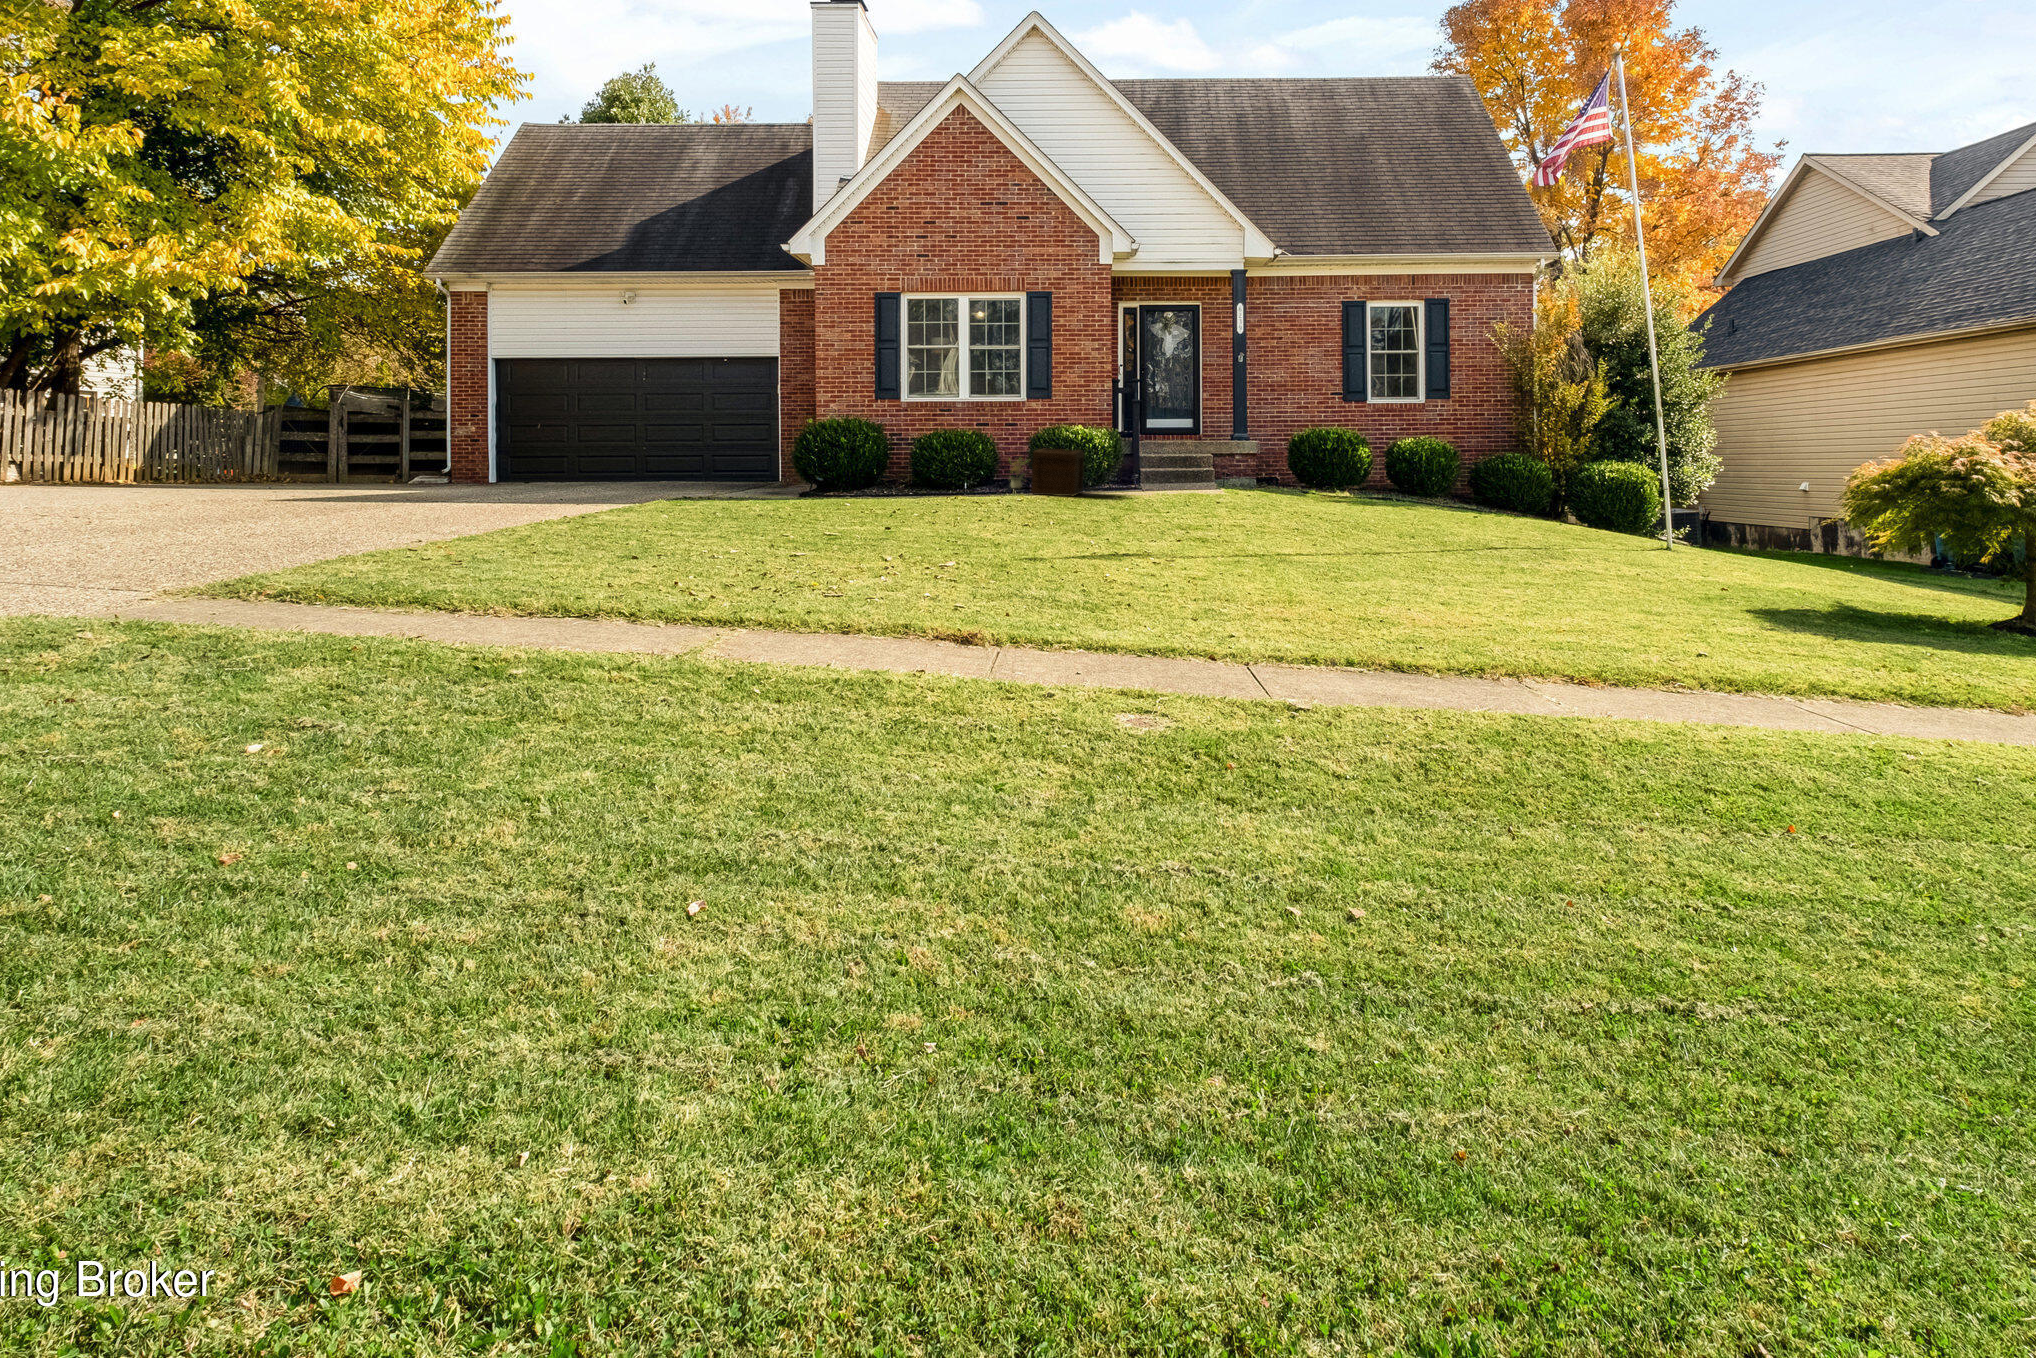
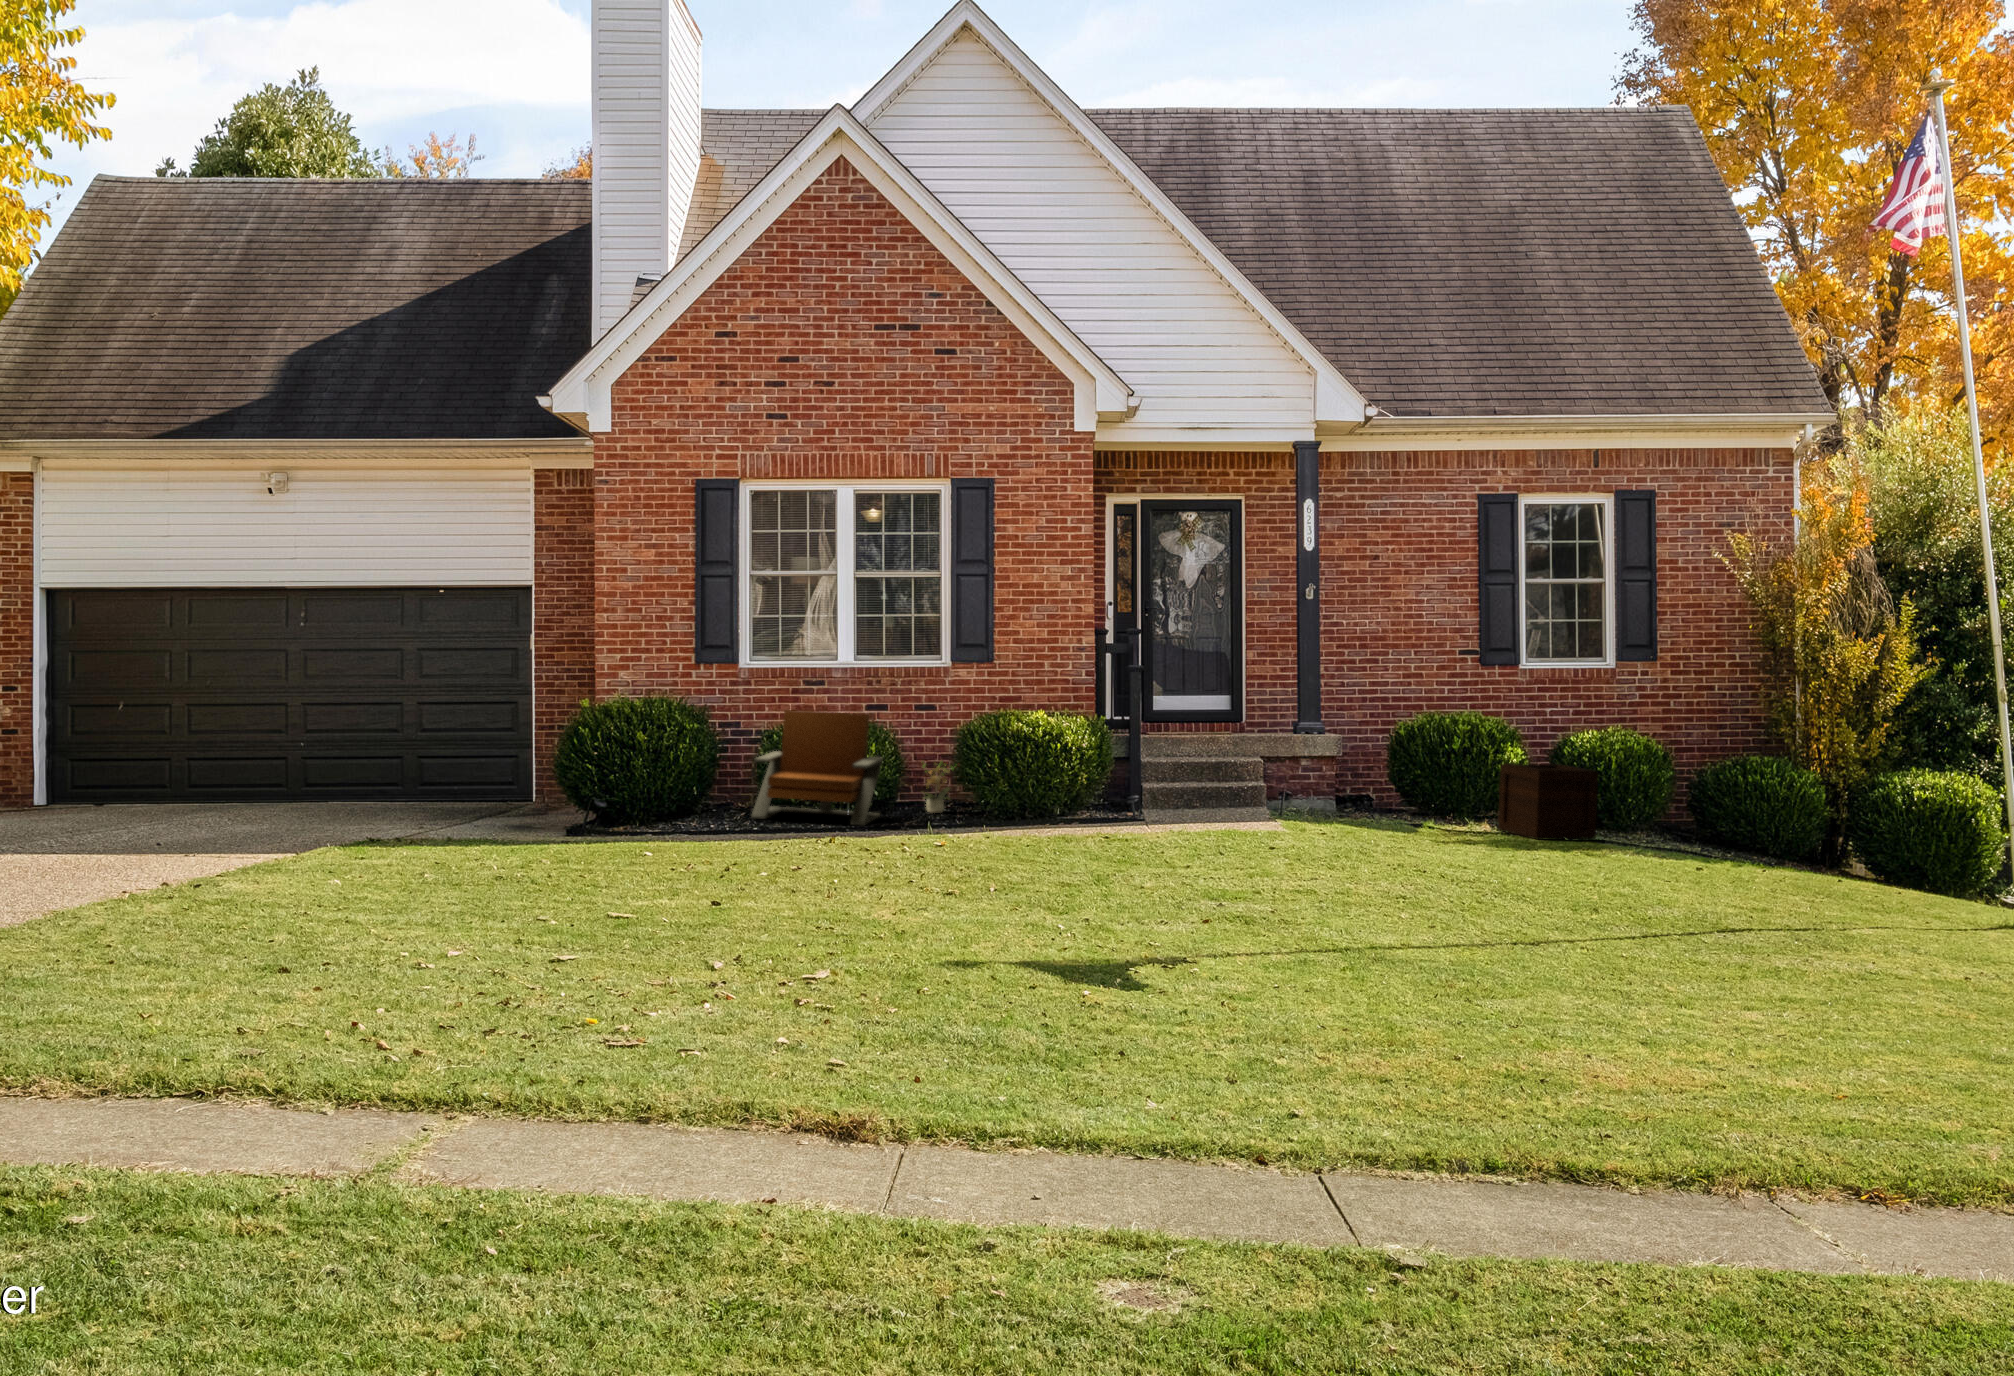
lounge chair: none [900,425,983,495] -> present [751,710,883,825]
wooden crate: present [1031,449,1084,497] -> present [1498,763,1598,840]

